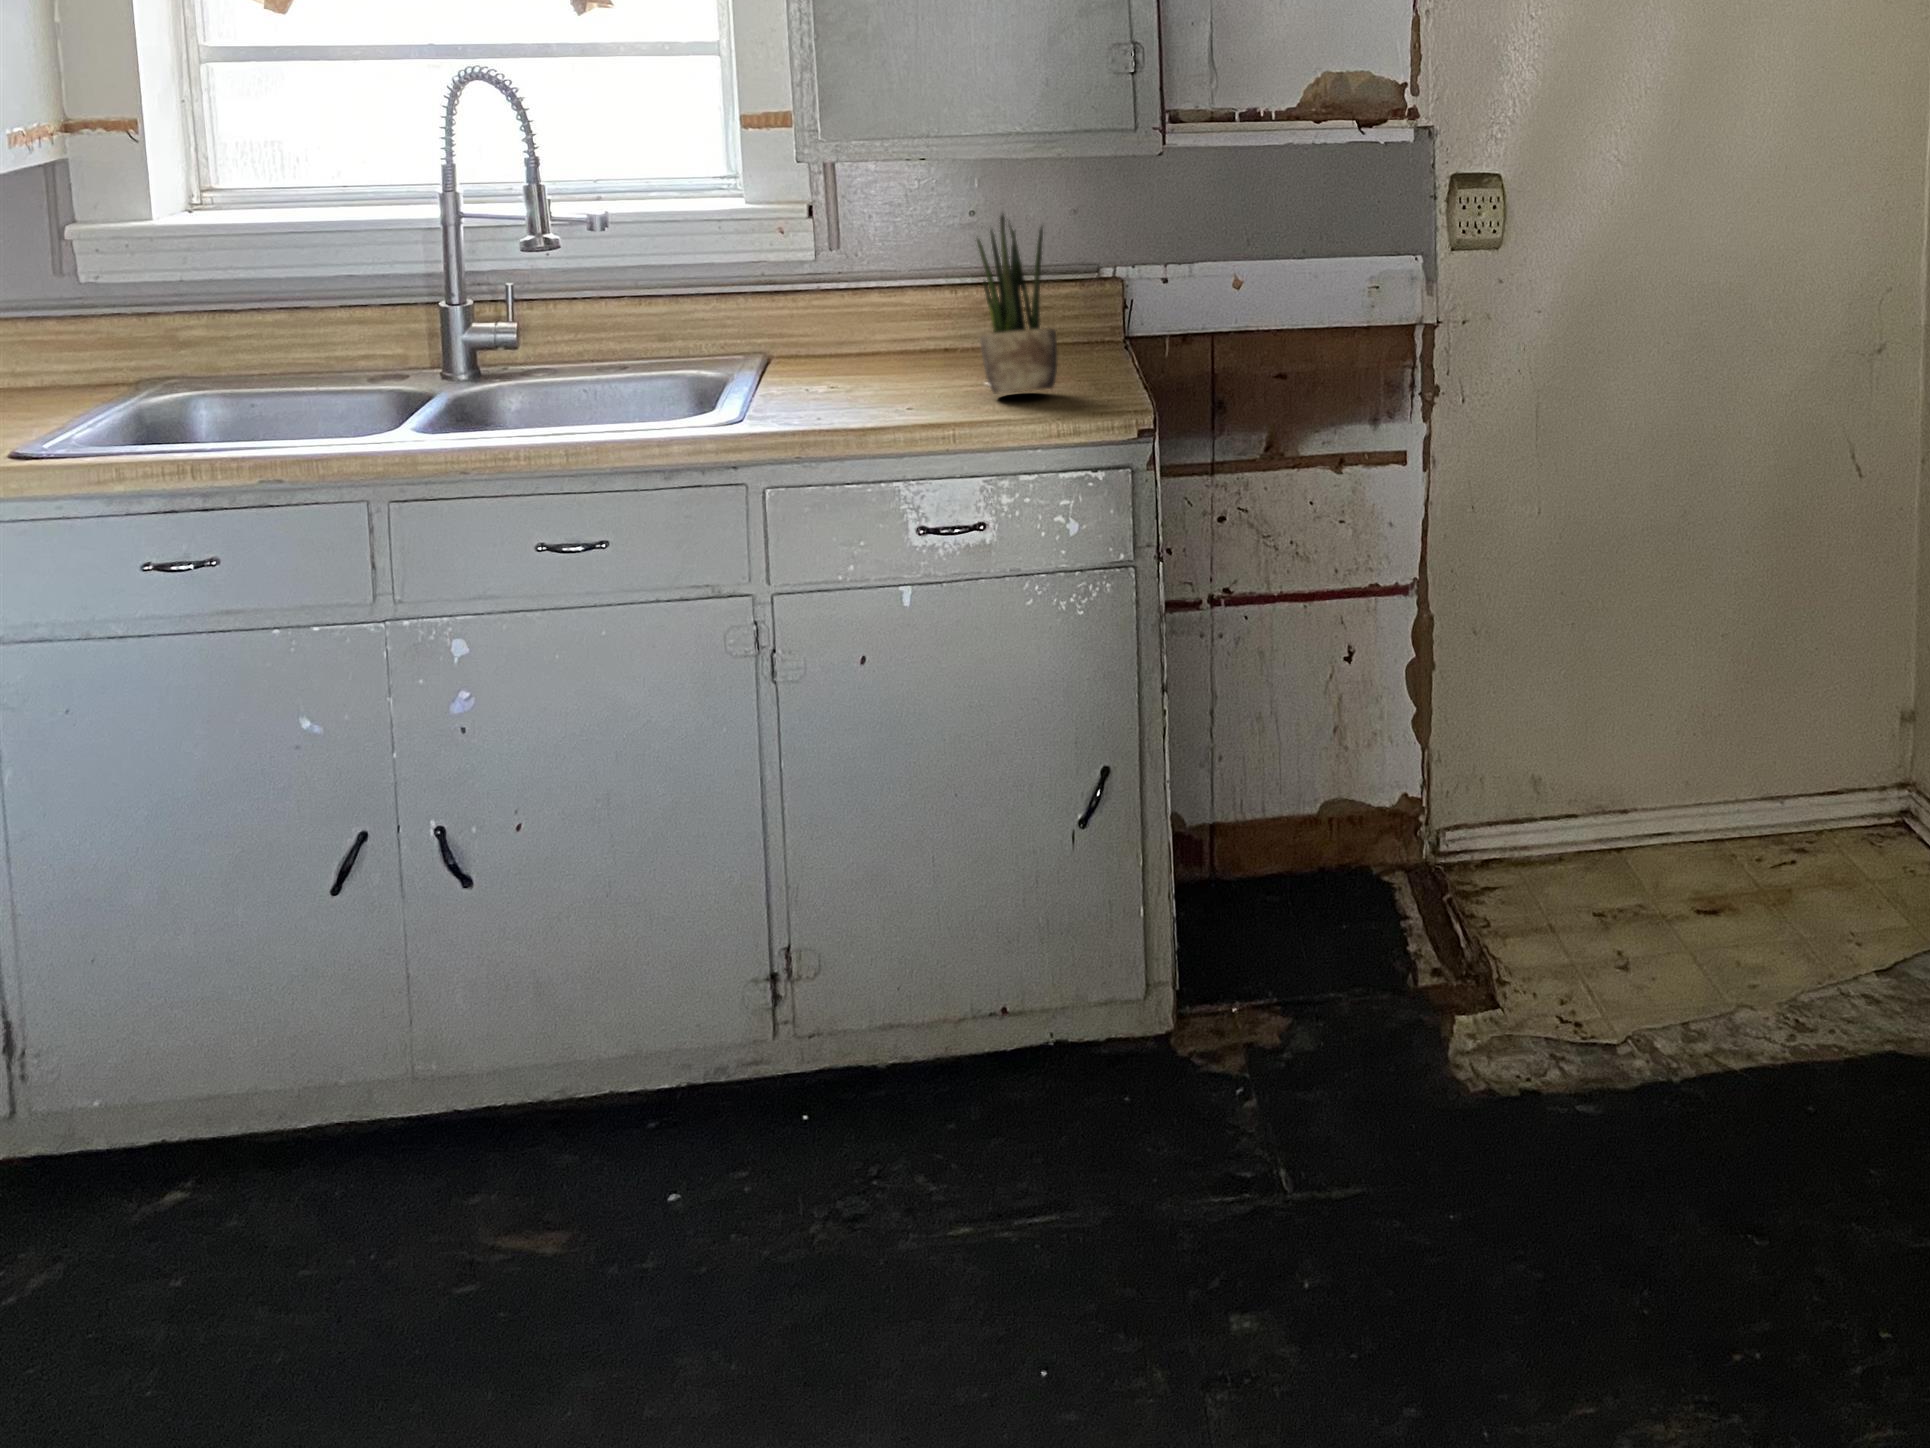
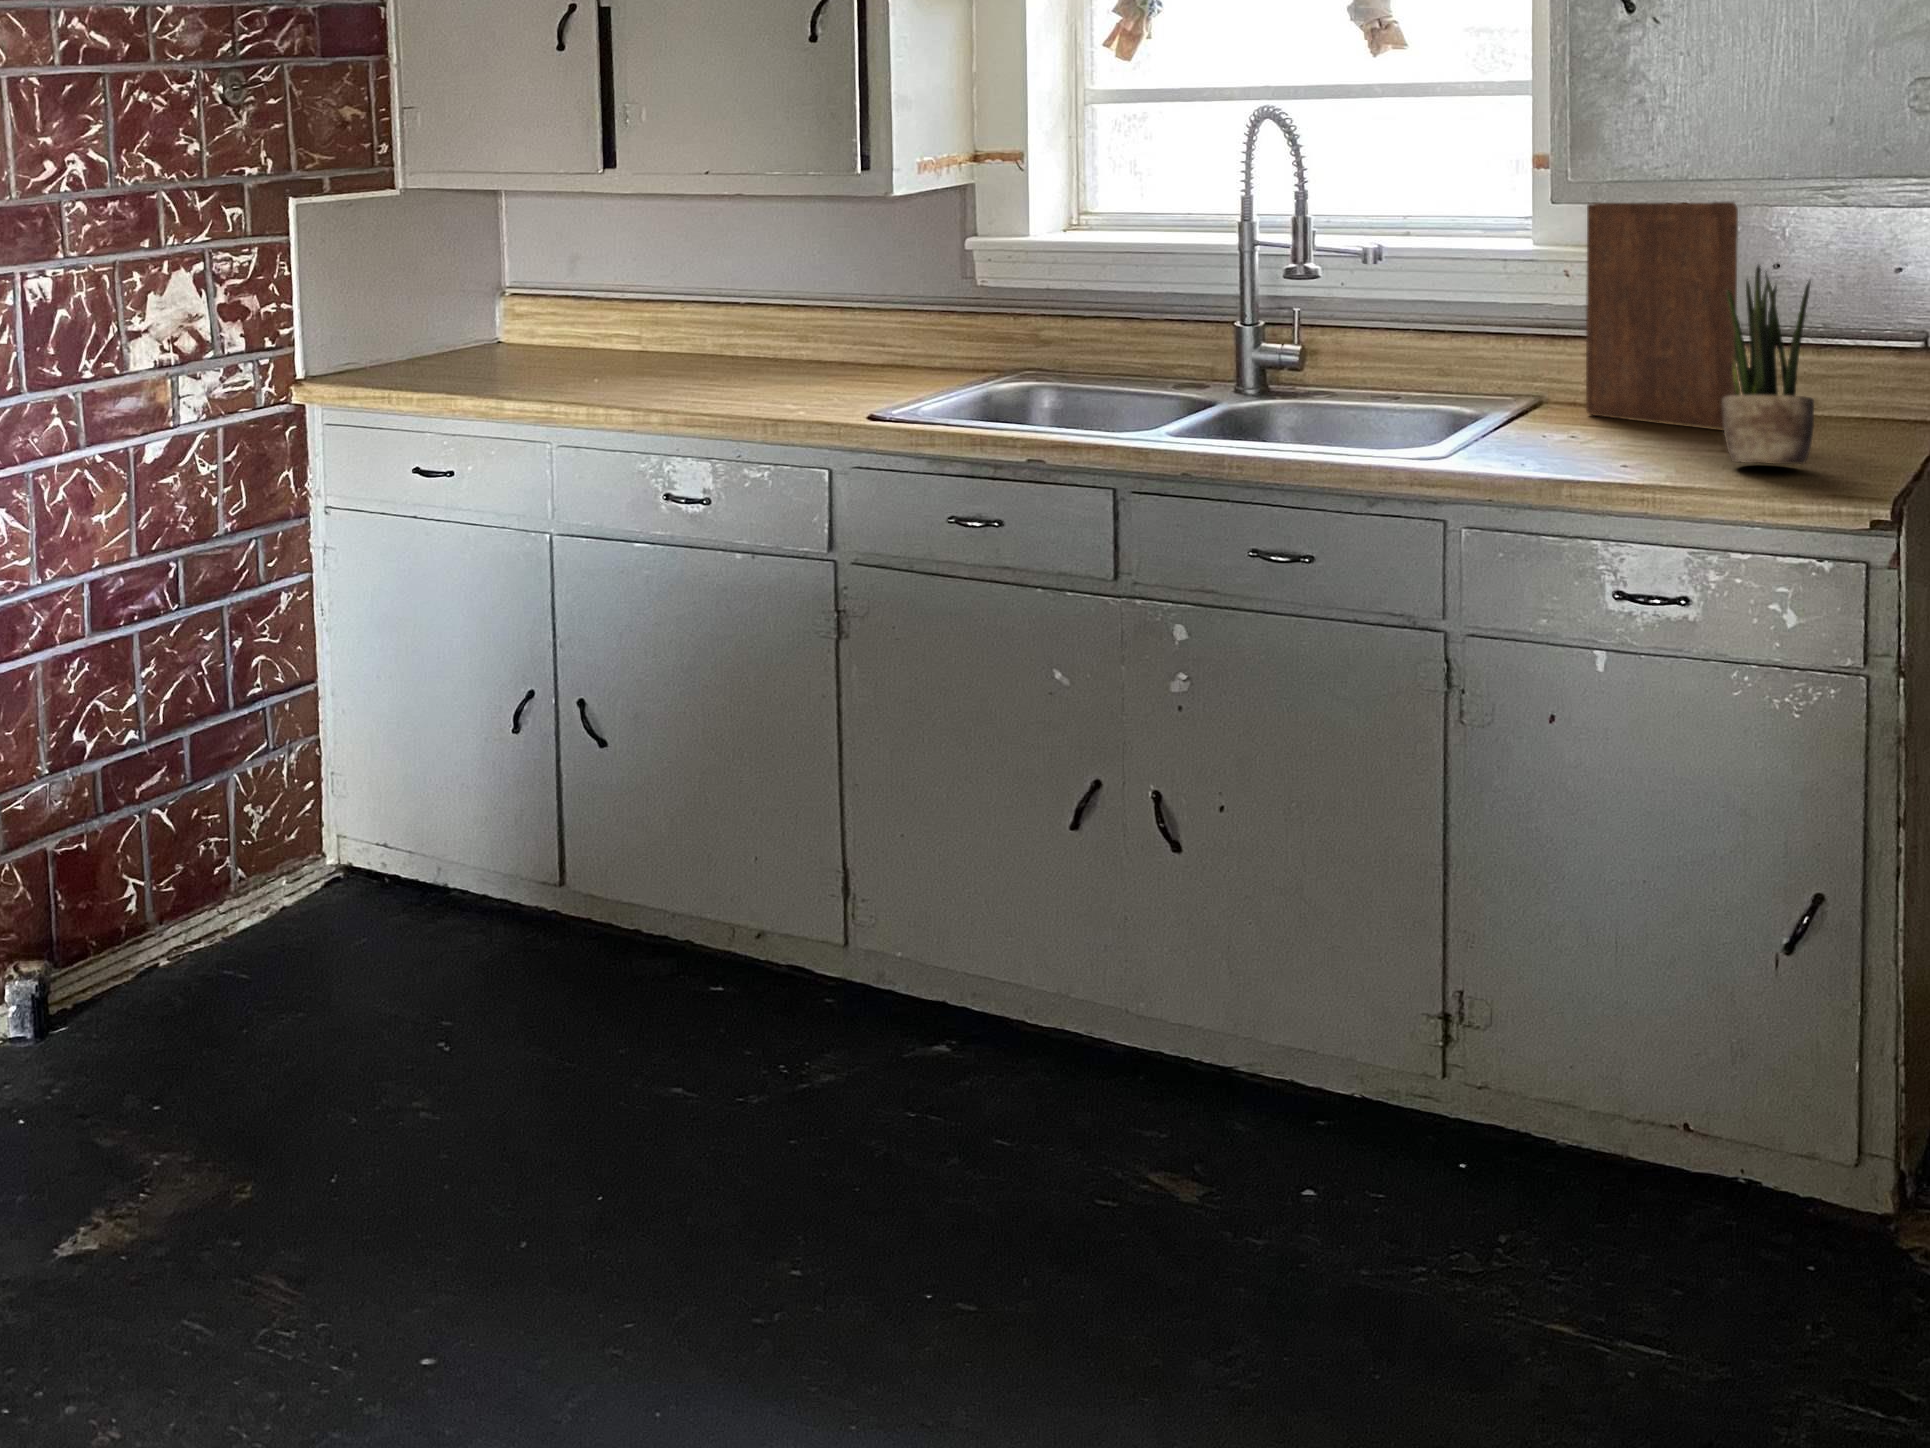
cutting board: none [816,124,967,365] -> present [1586,202,1738,429]

